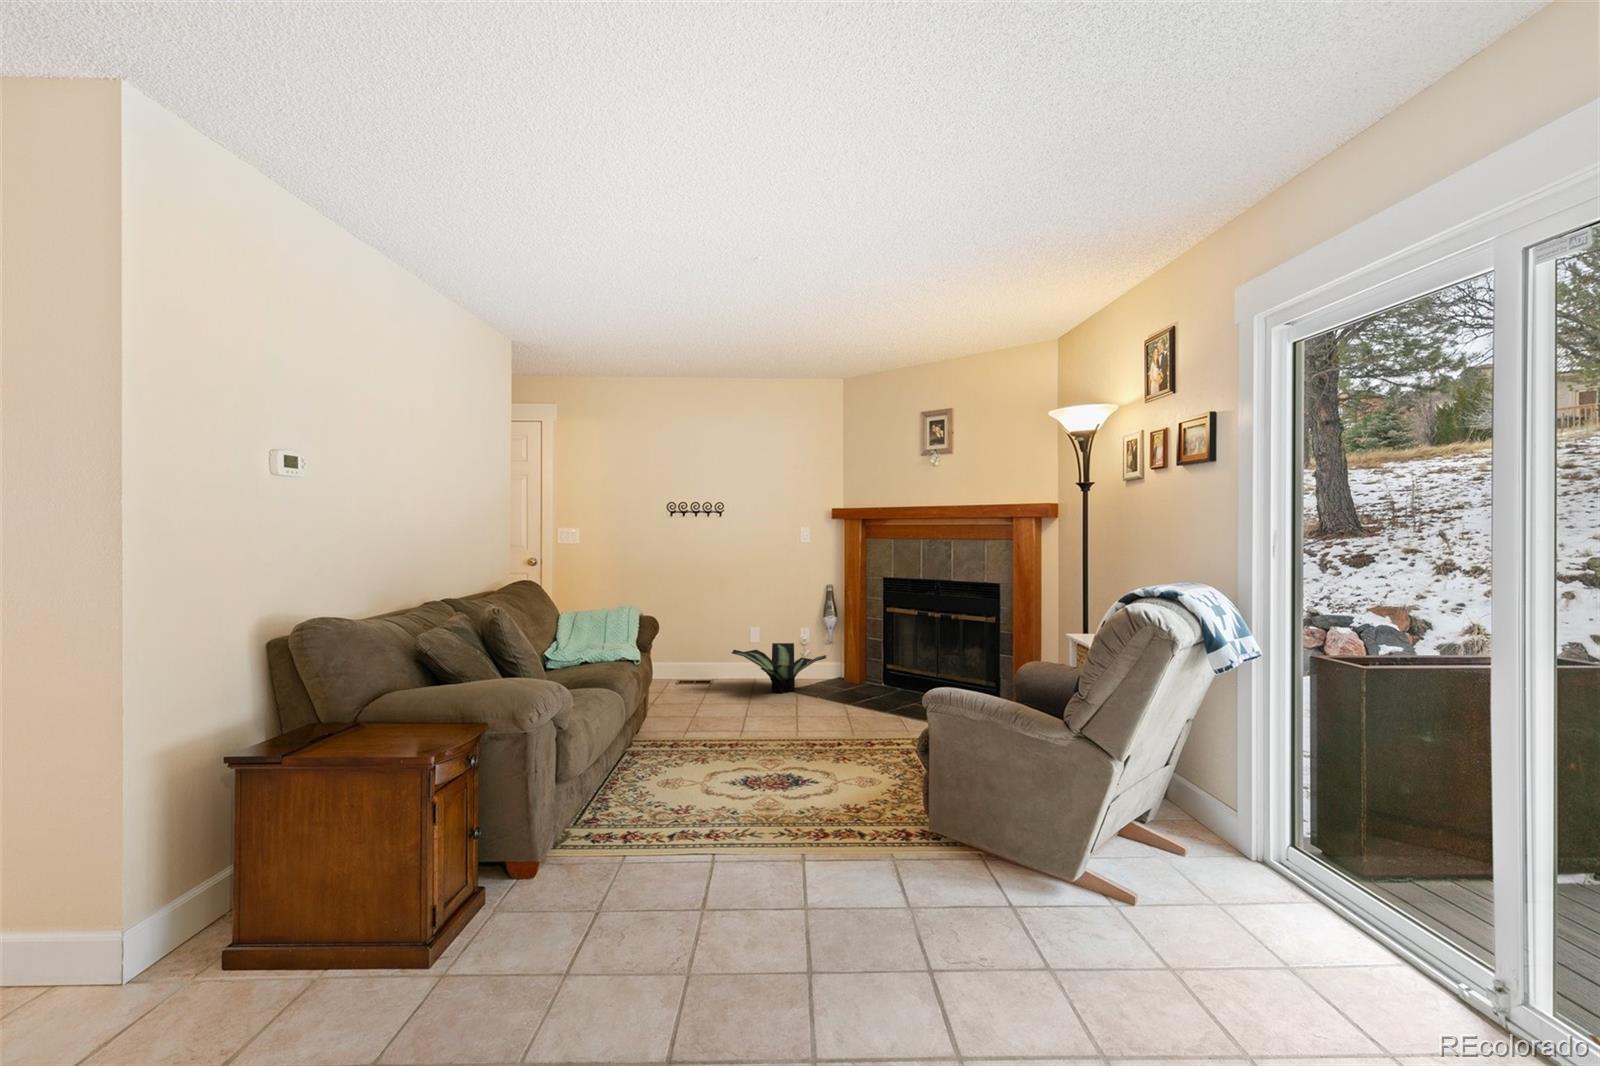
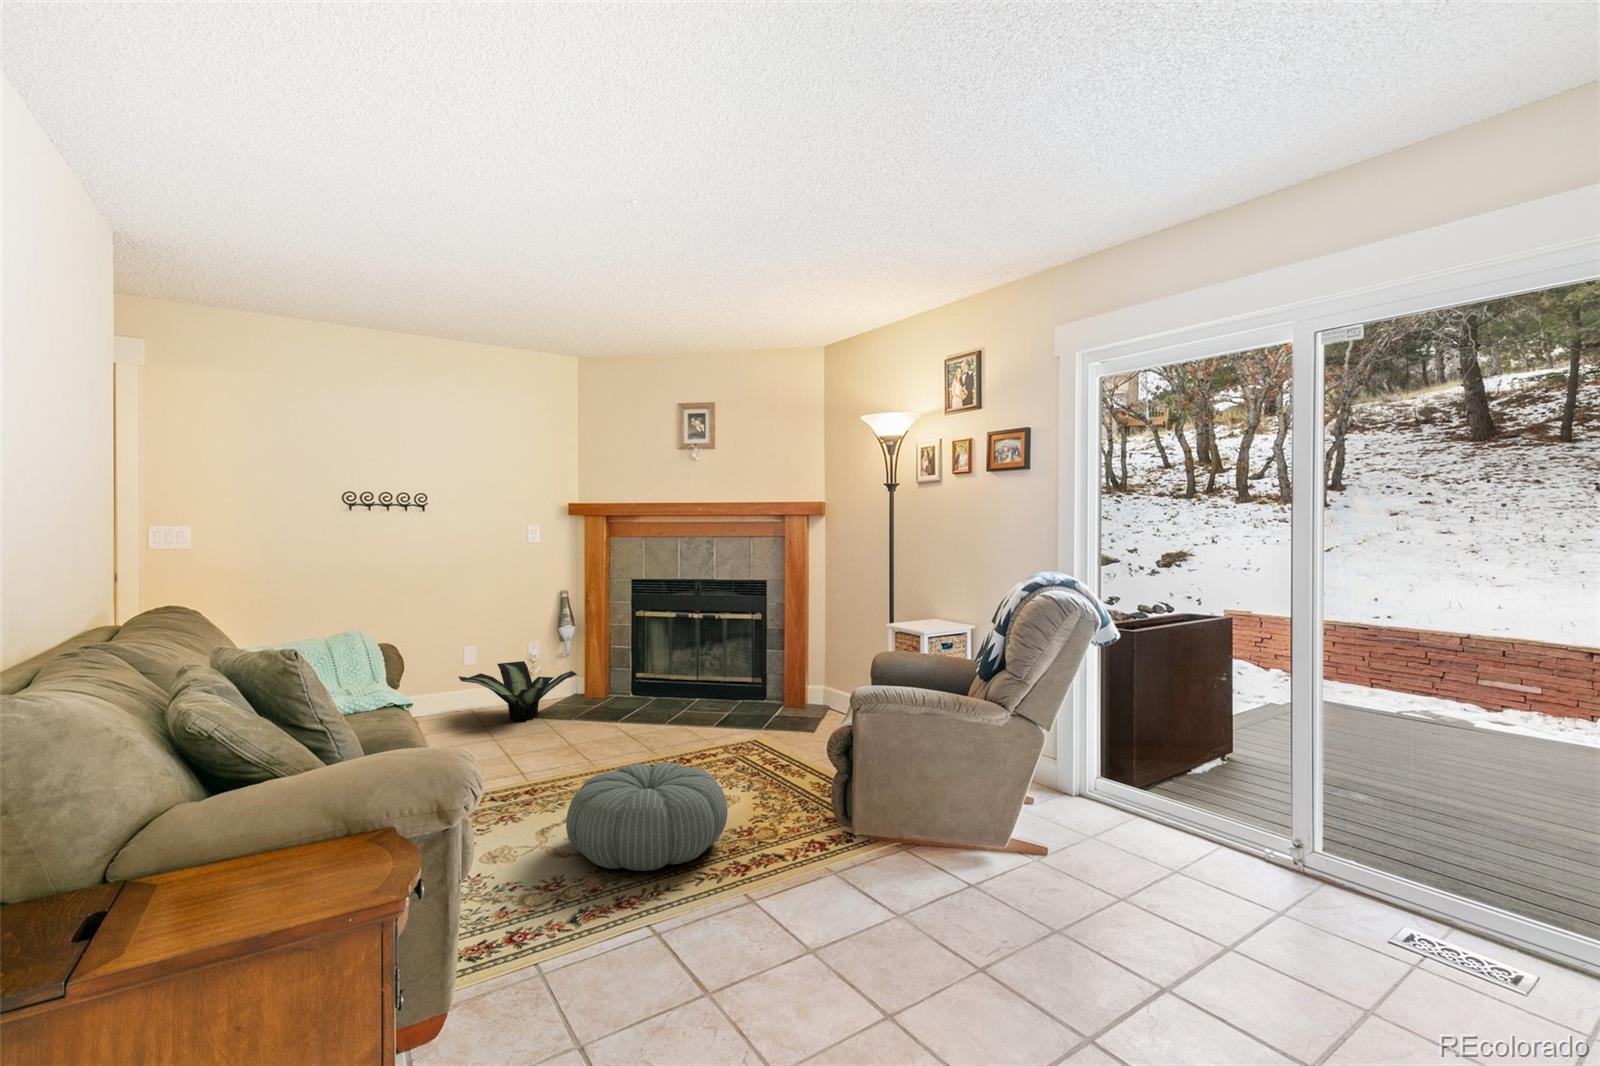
pouf: none [703,732,839,820] -> present [566,763,728,871]

